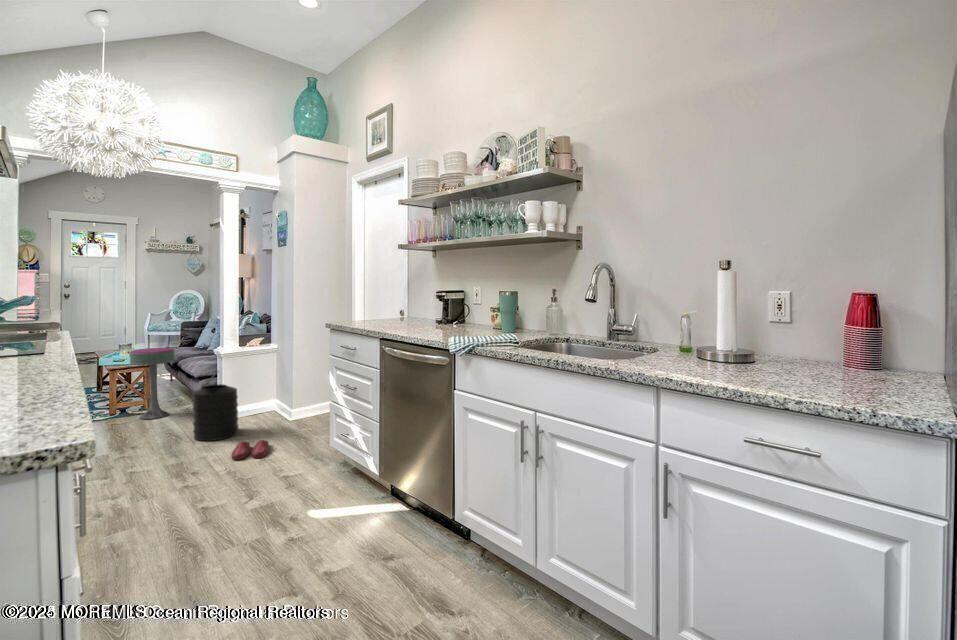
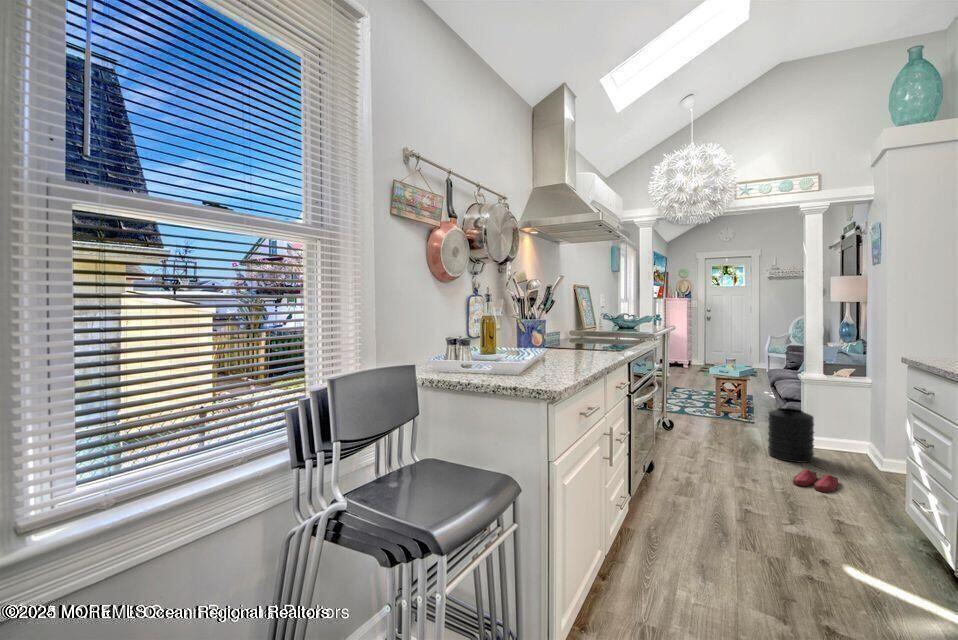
bar stool: present [130,348,175,419] -> none [729,367,765,428]

